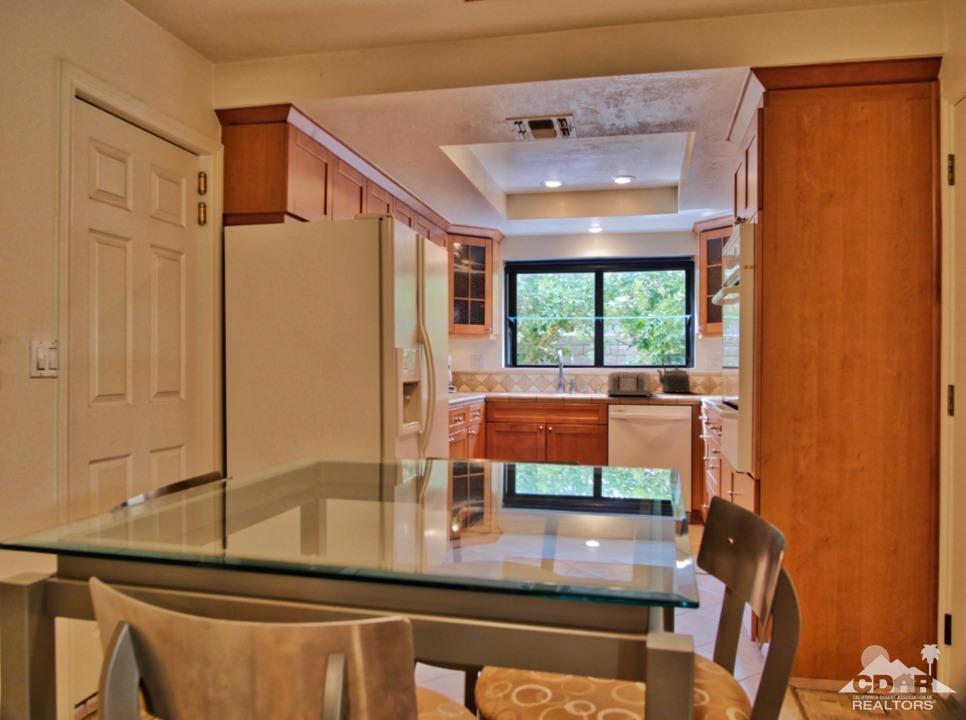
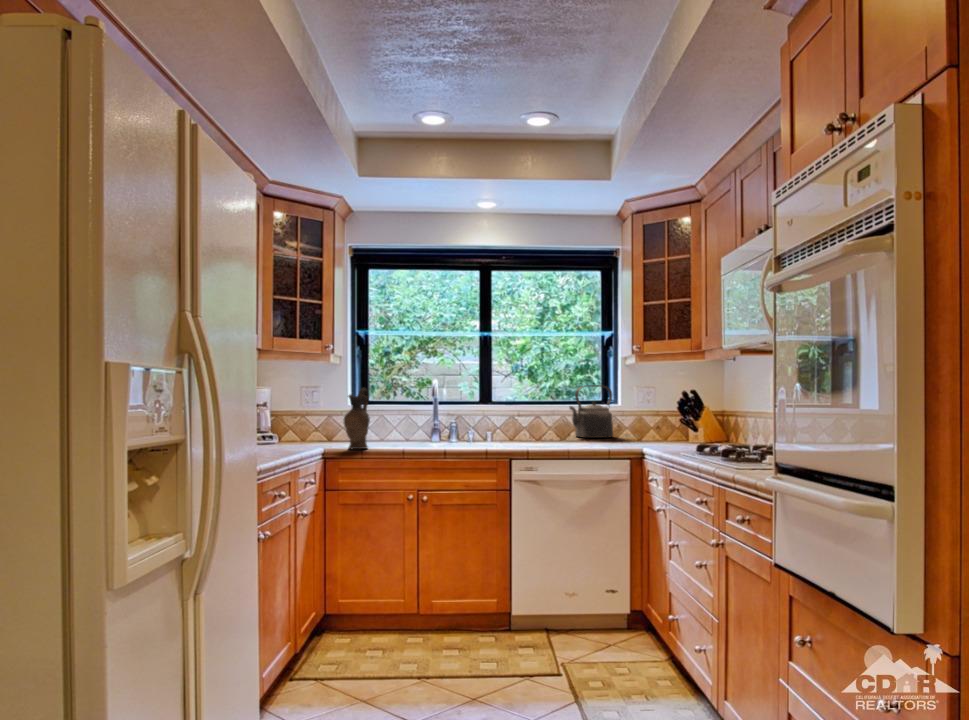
ceramic pitcher: none [498,356,515,396] -> present [344,388,370,449]
toaster: present [608,372,651,396] -> none [508,410,568,446]

